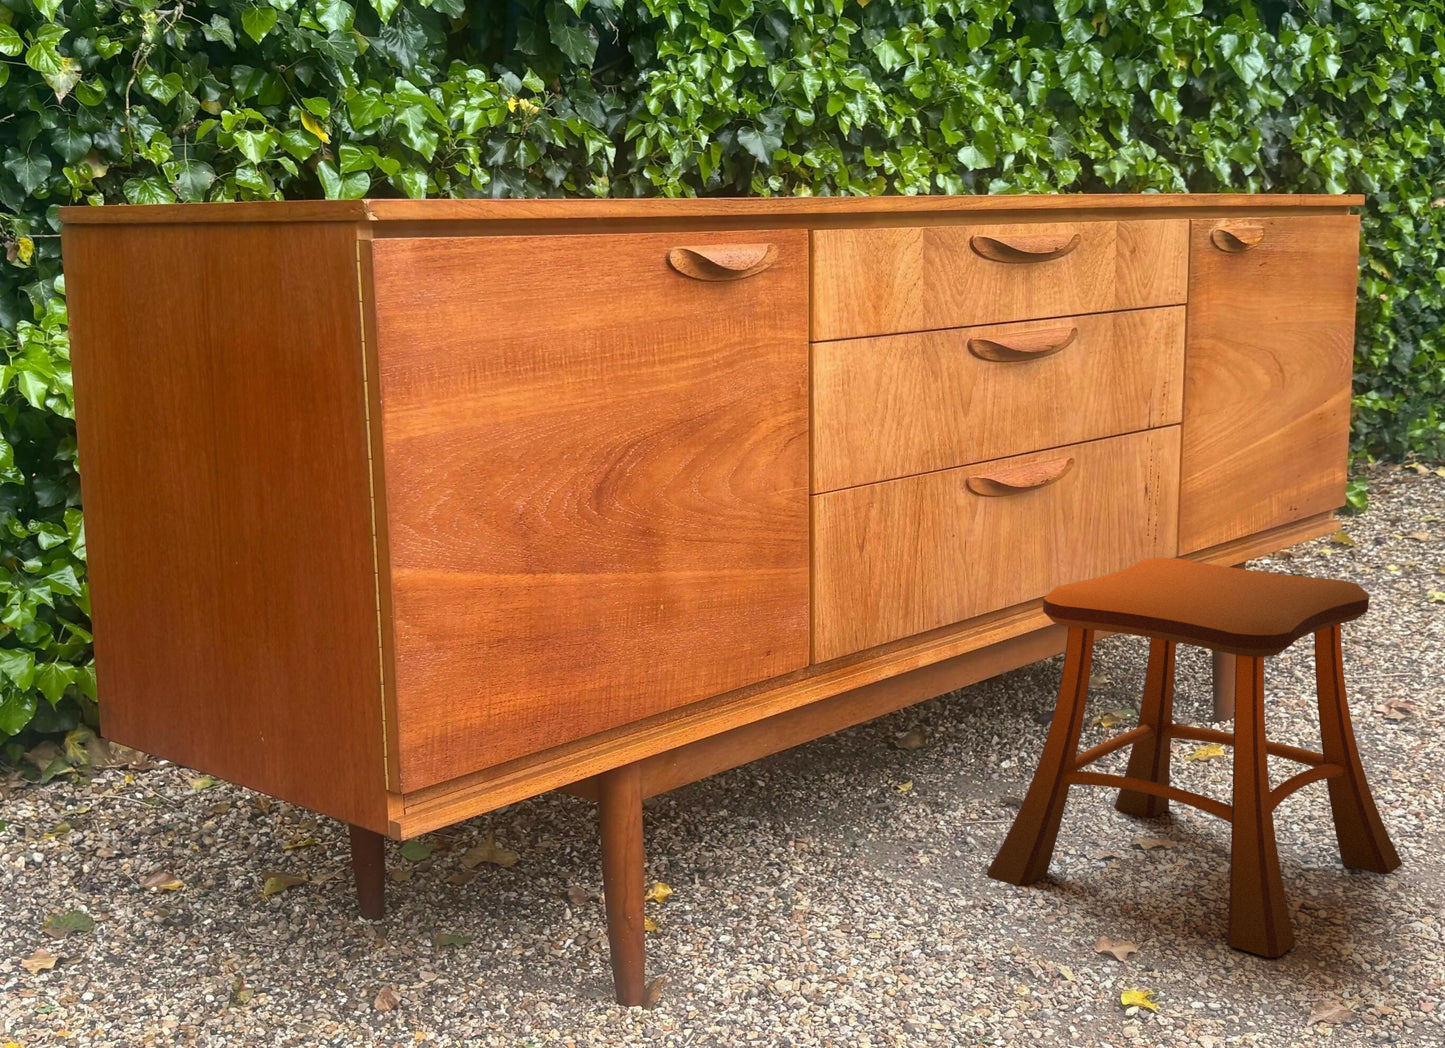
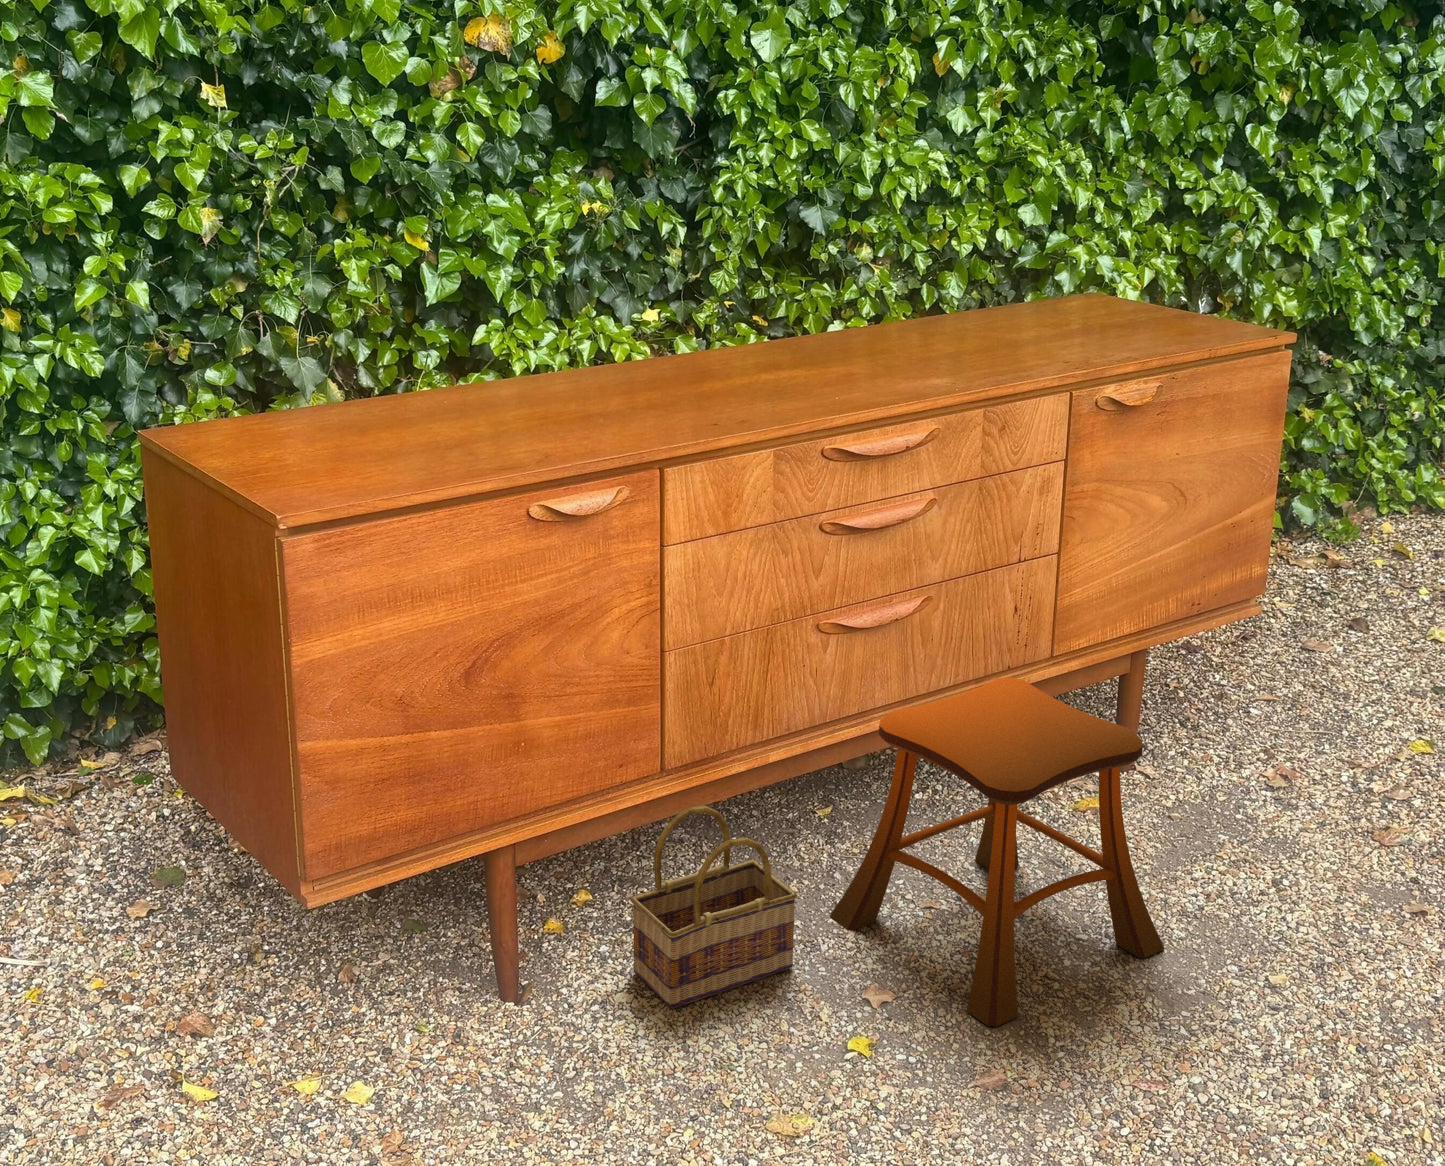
basket: none [777,715,988,986] -> present [631,806,797,1008]

